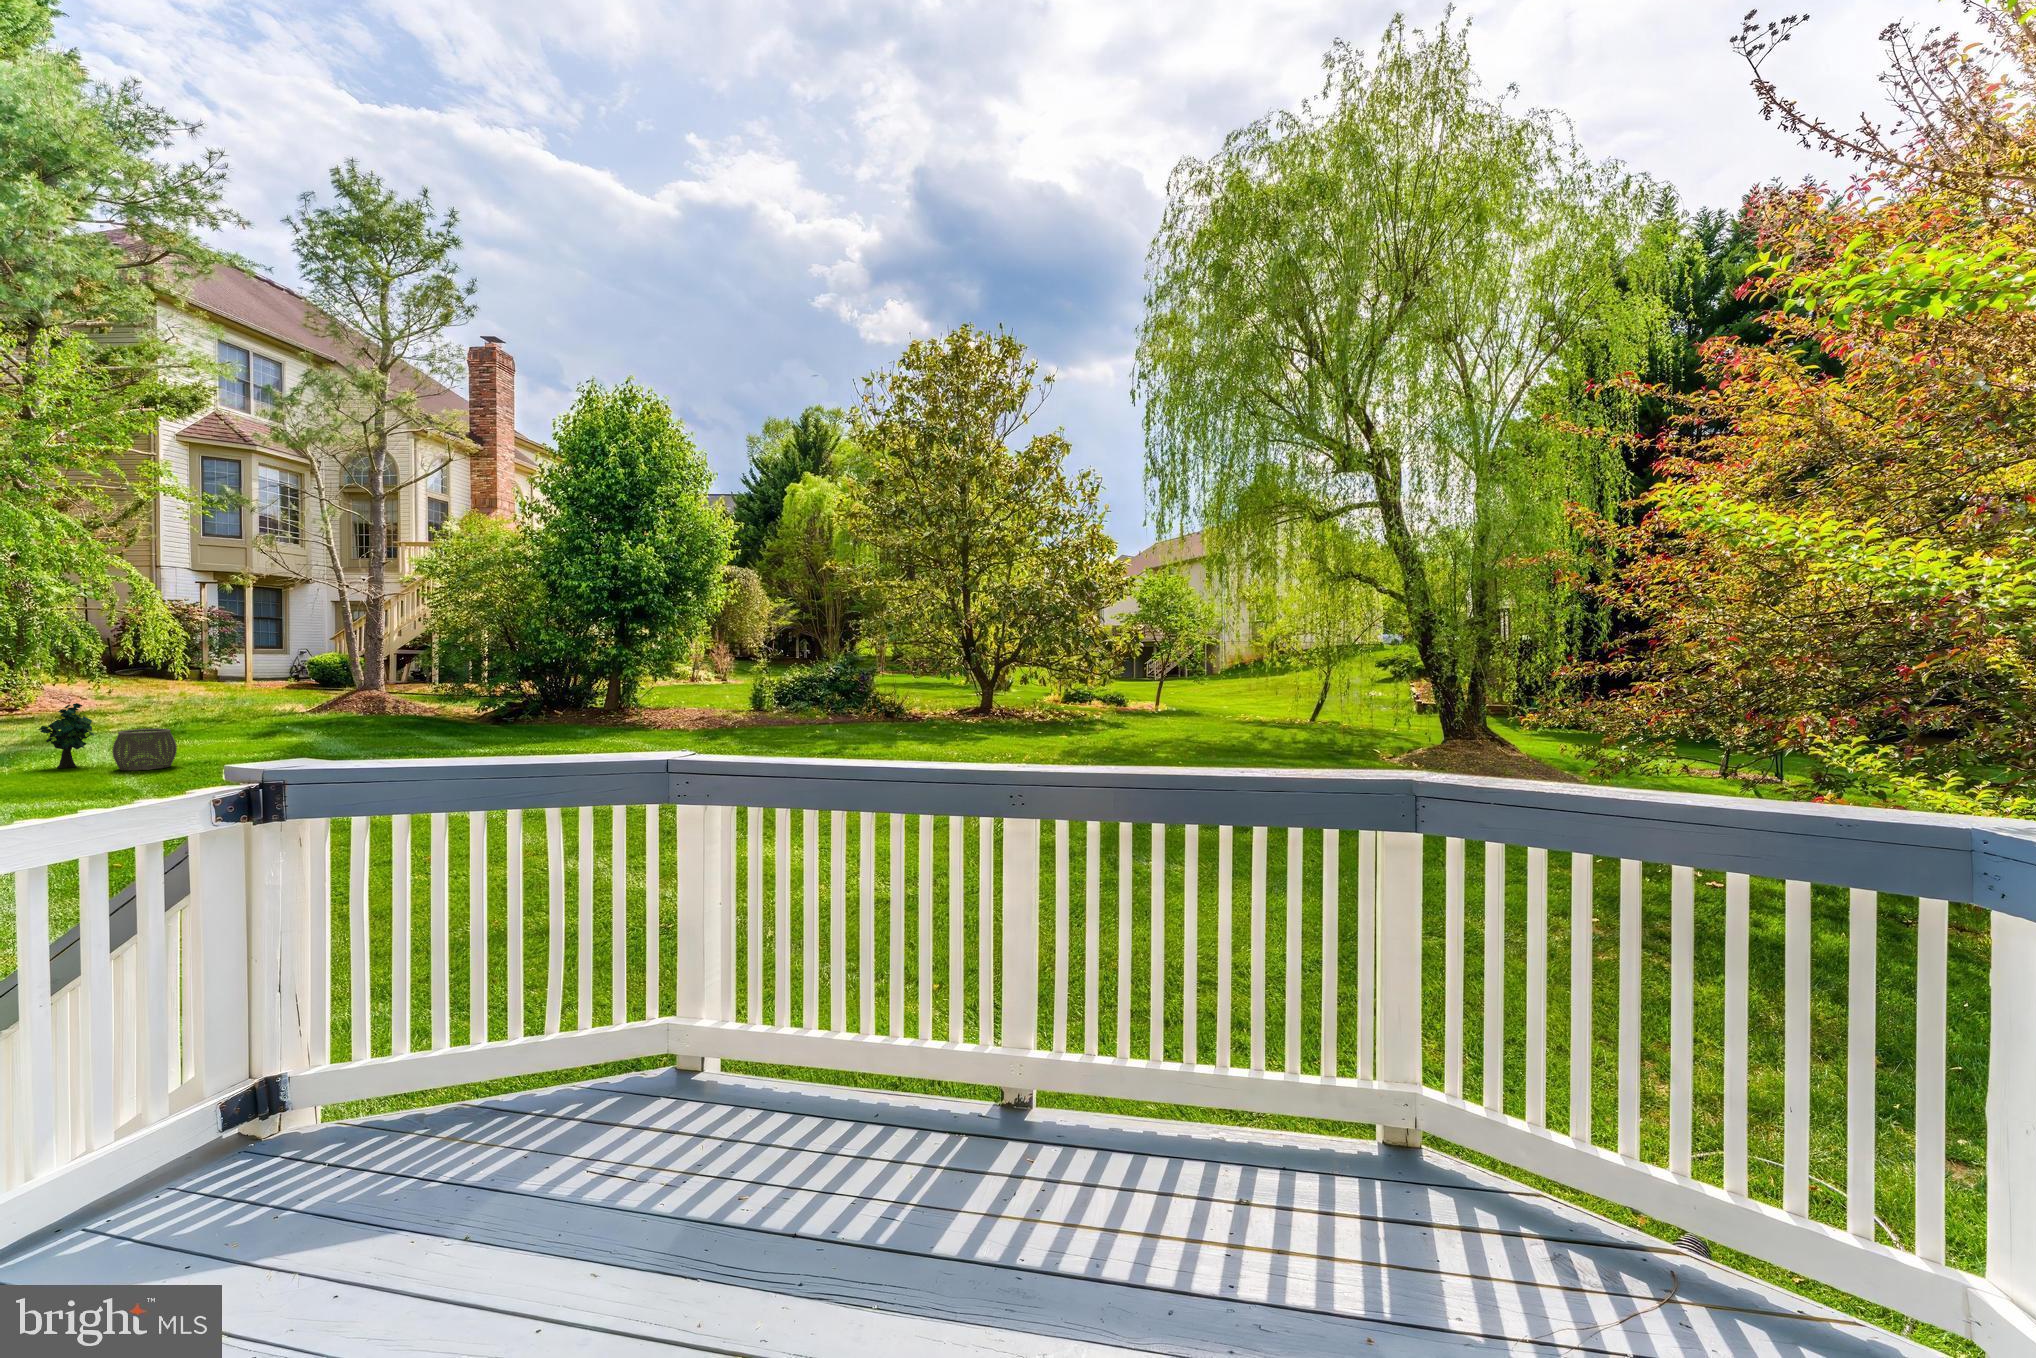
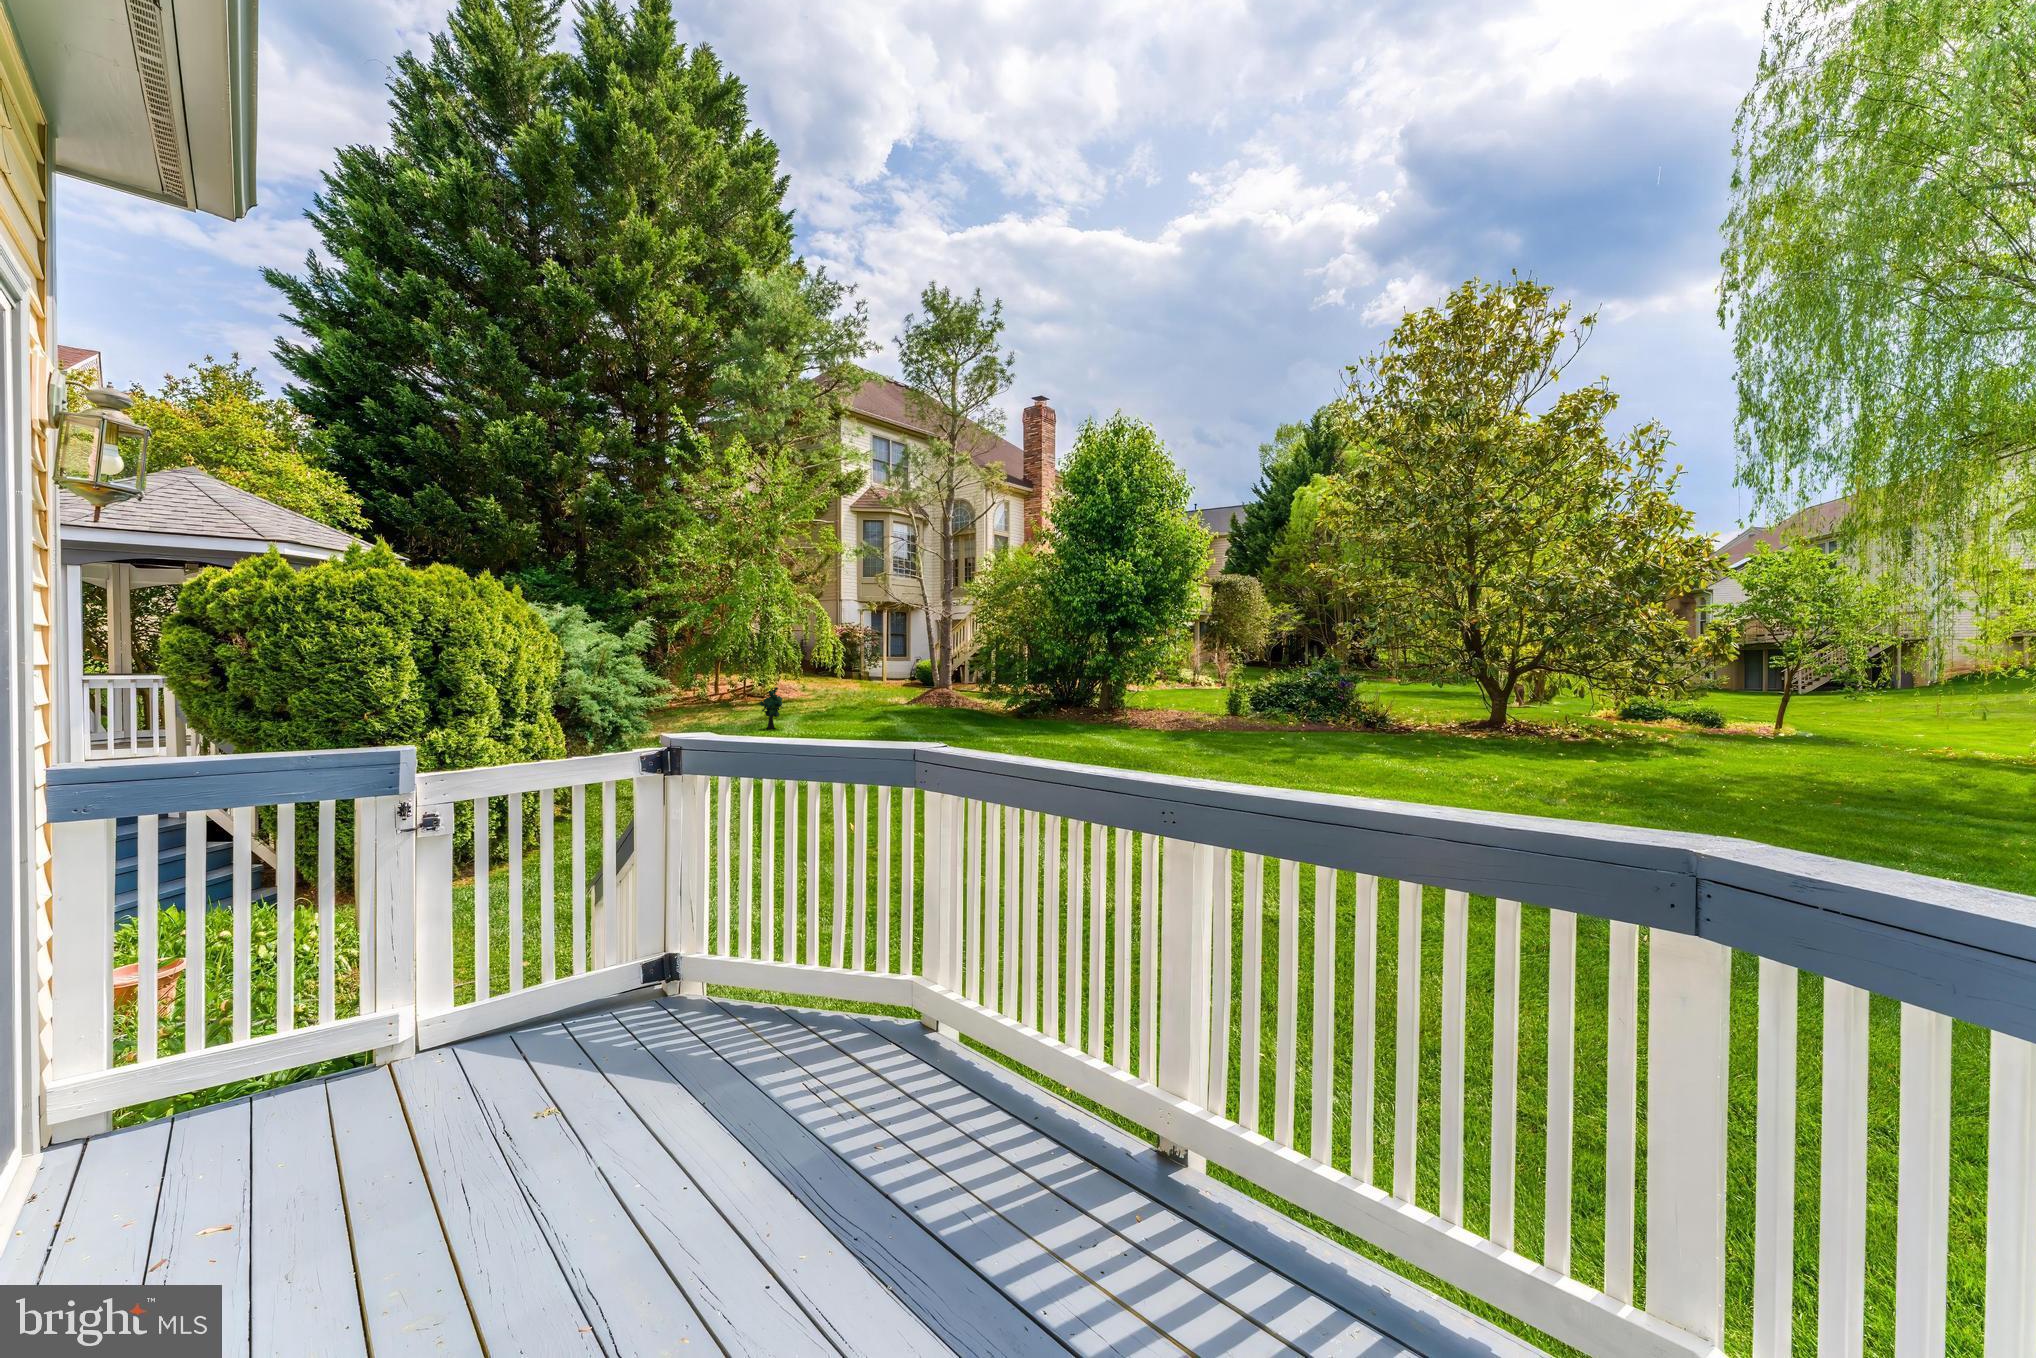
woven basket: present [112,729,177,771] -> none [790,705,820,732]

